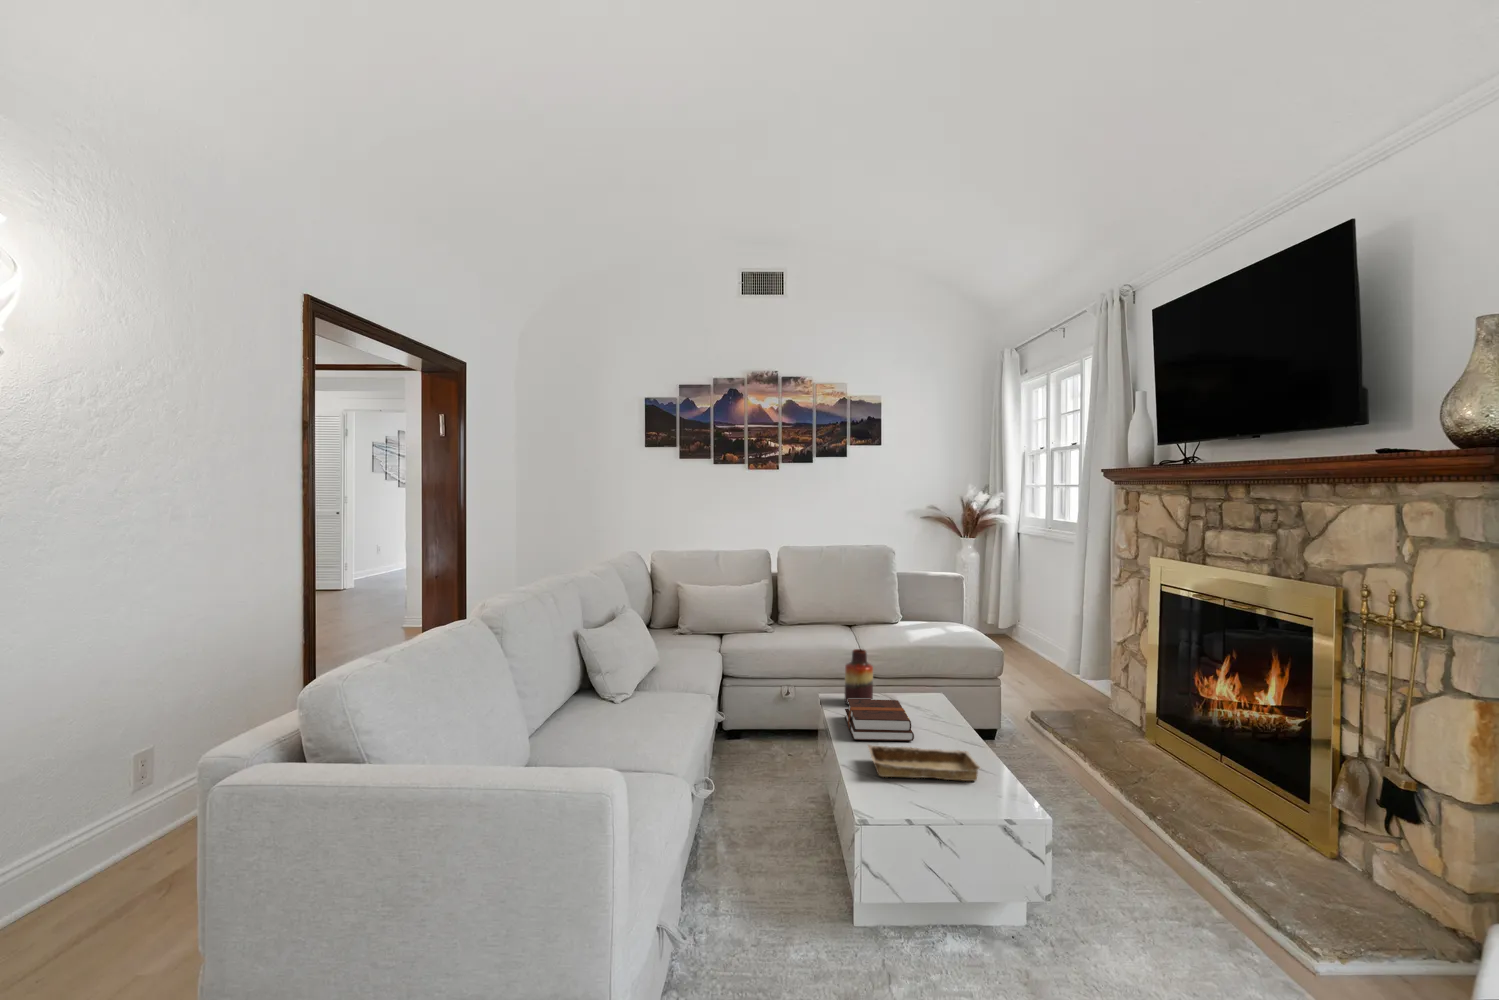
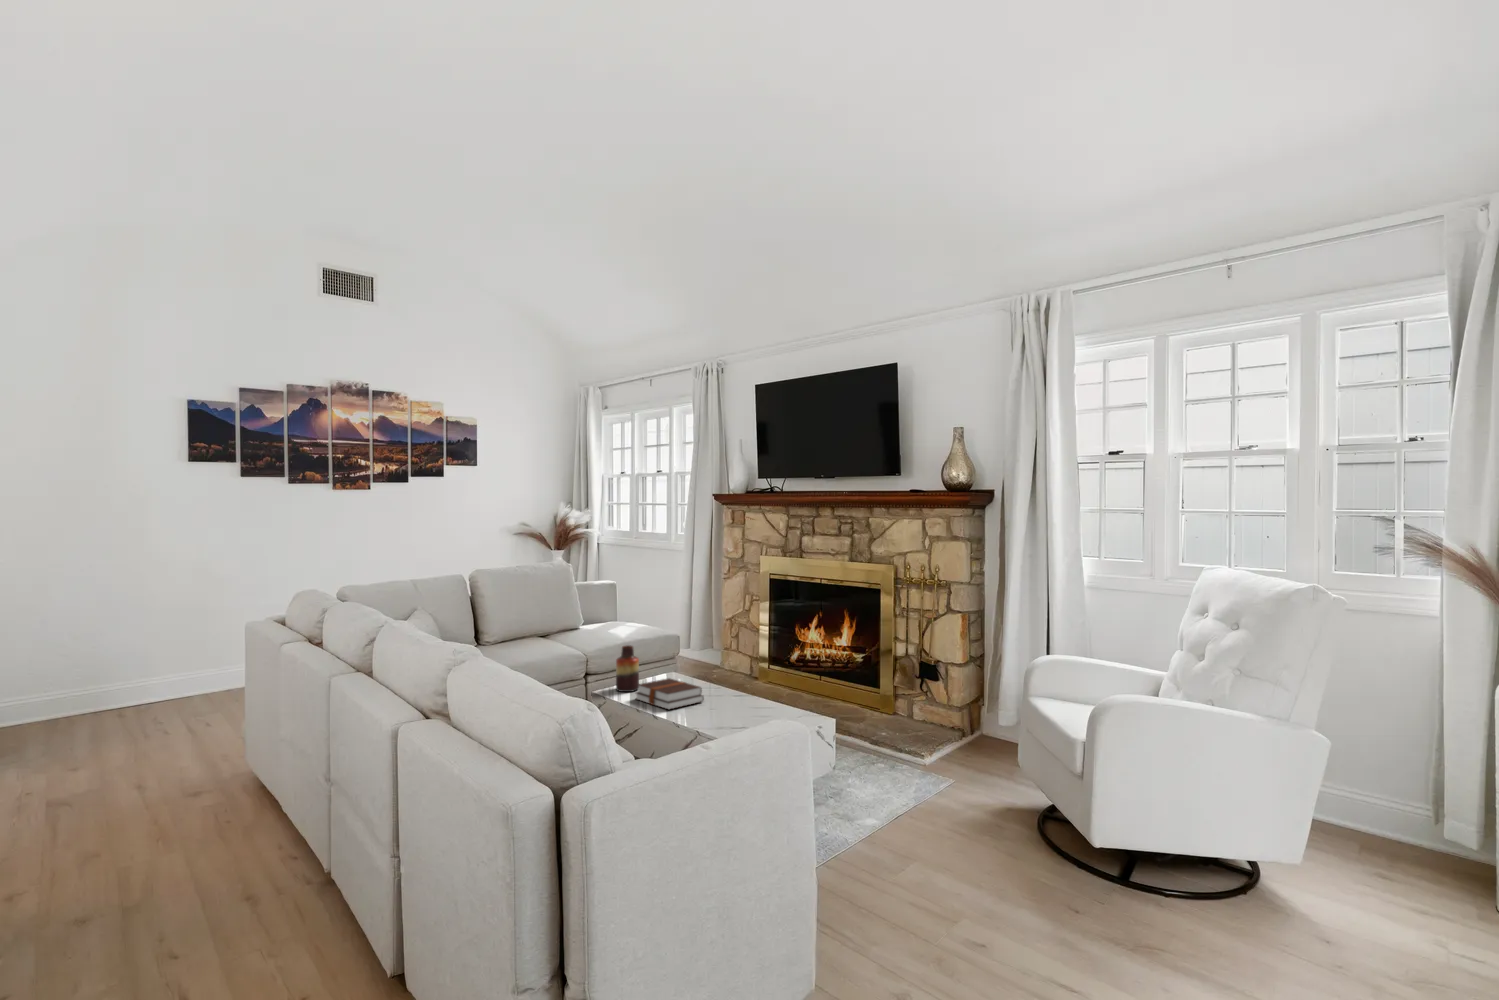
tray: present [868,745,980,781] -> none [695,697,775,723]

